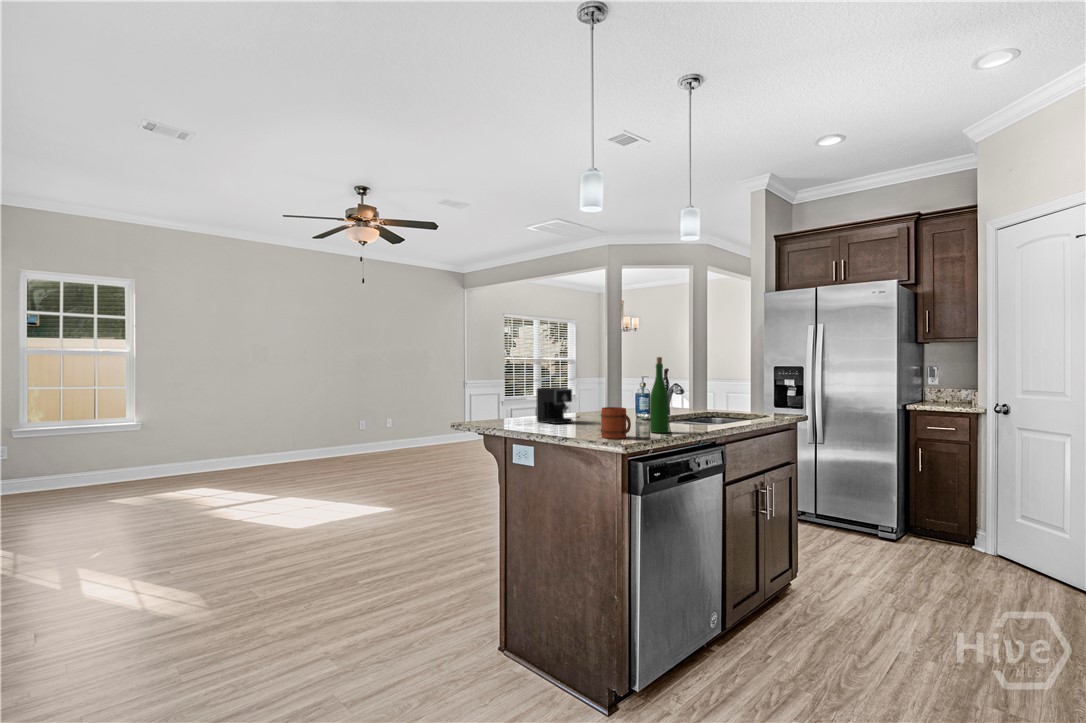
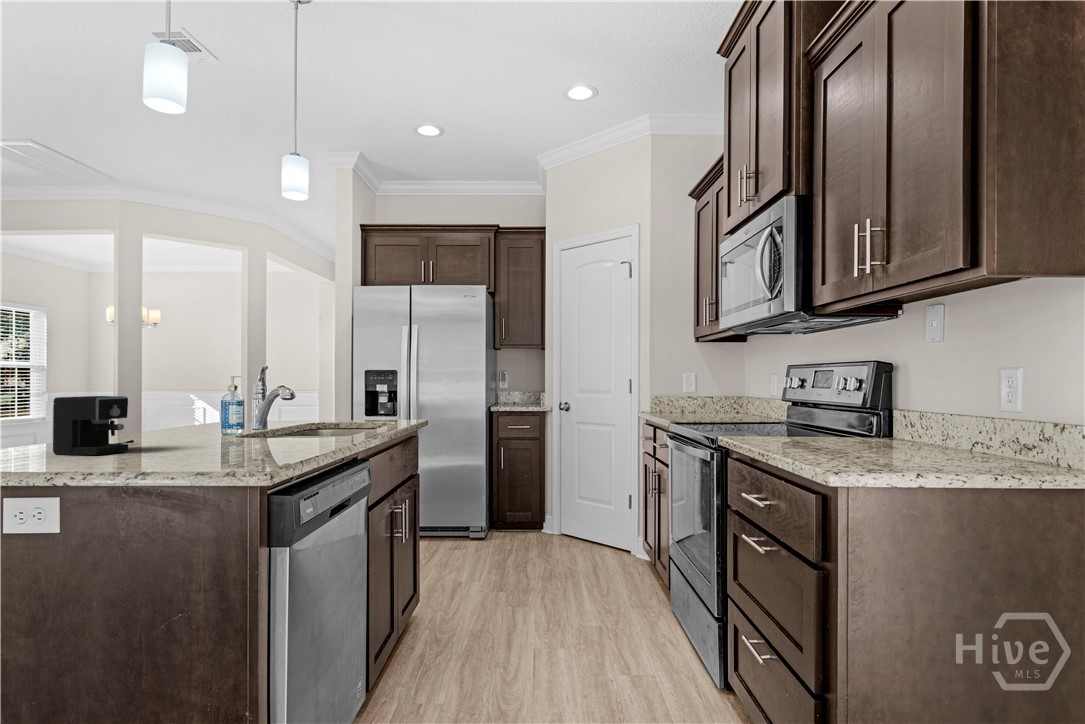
wine bottle: present [650,357,669,433] -> none [271,346,300,453]
mug: present [601,407,631,439] -> none [205,419,258,467]

